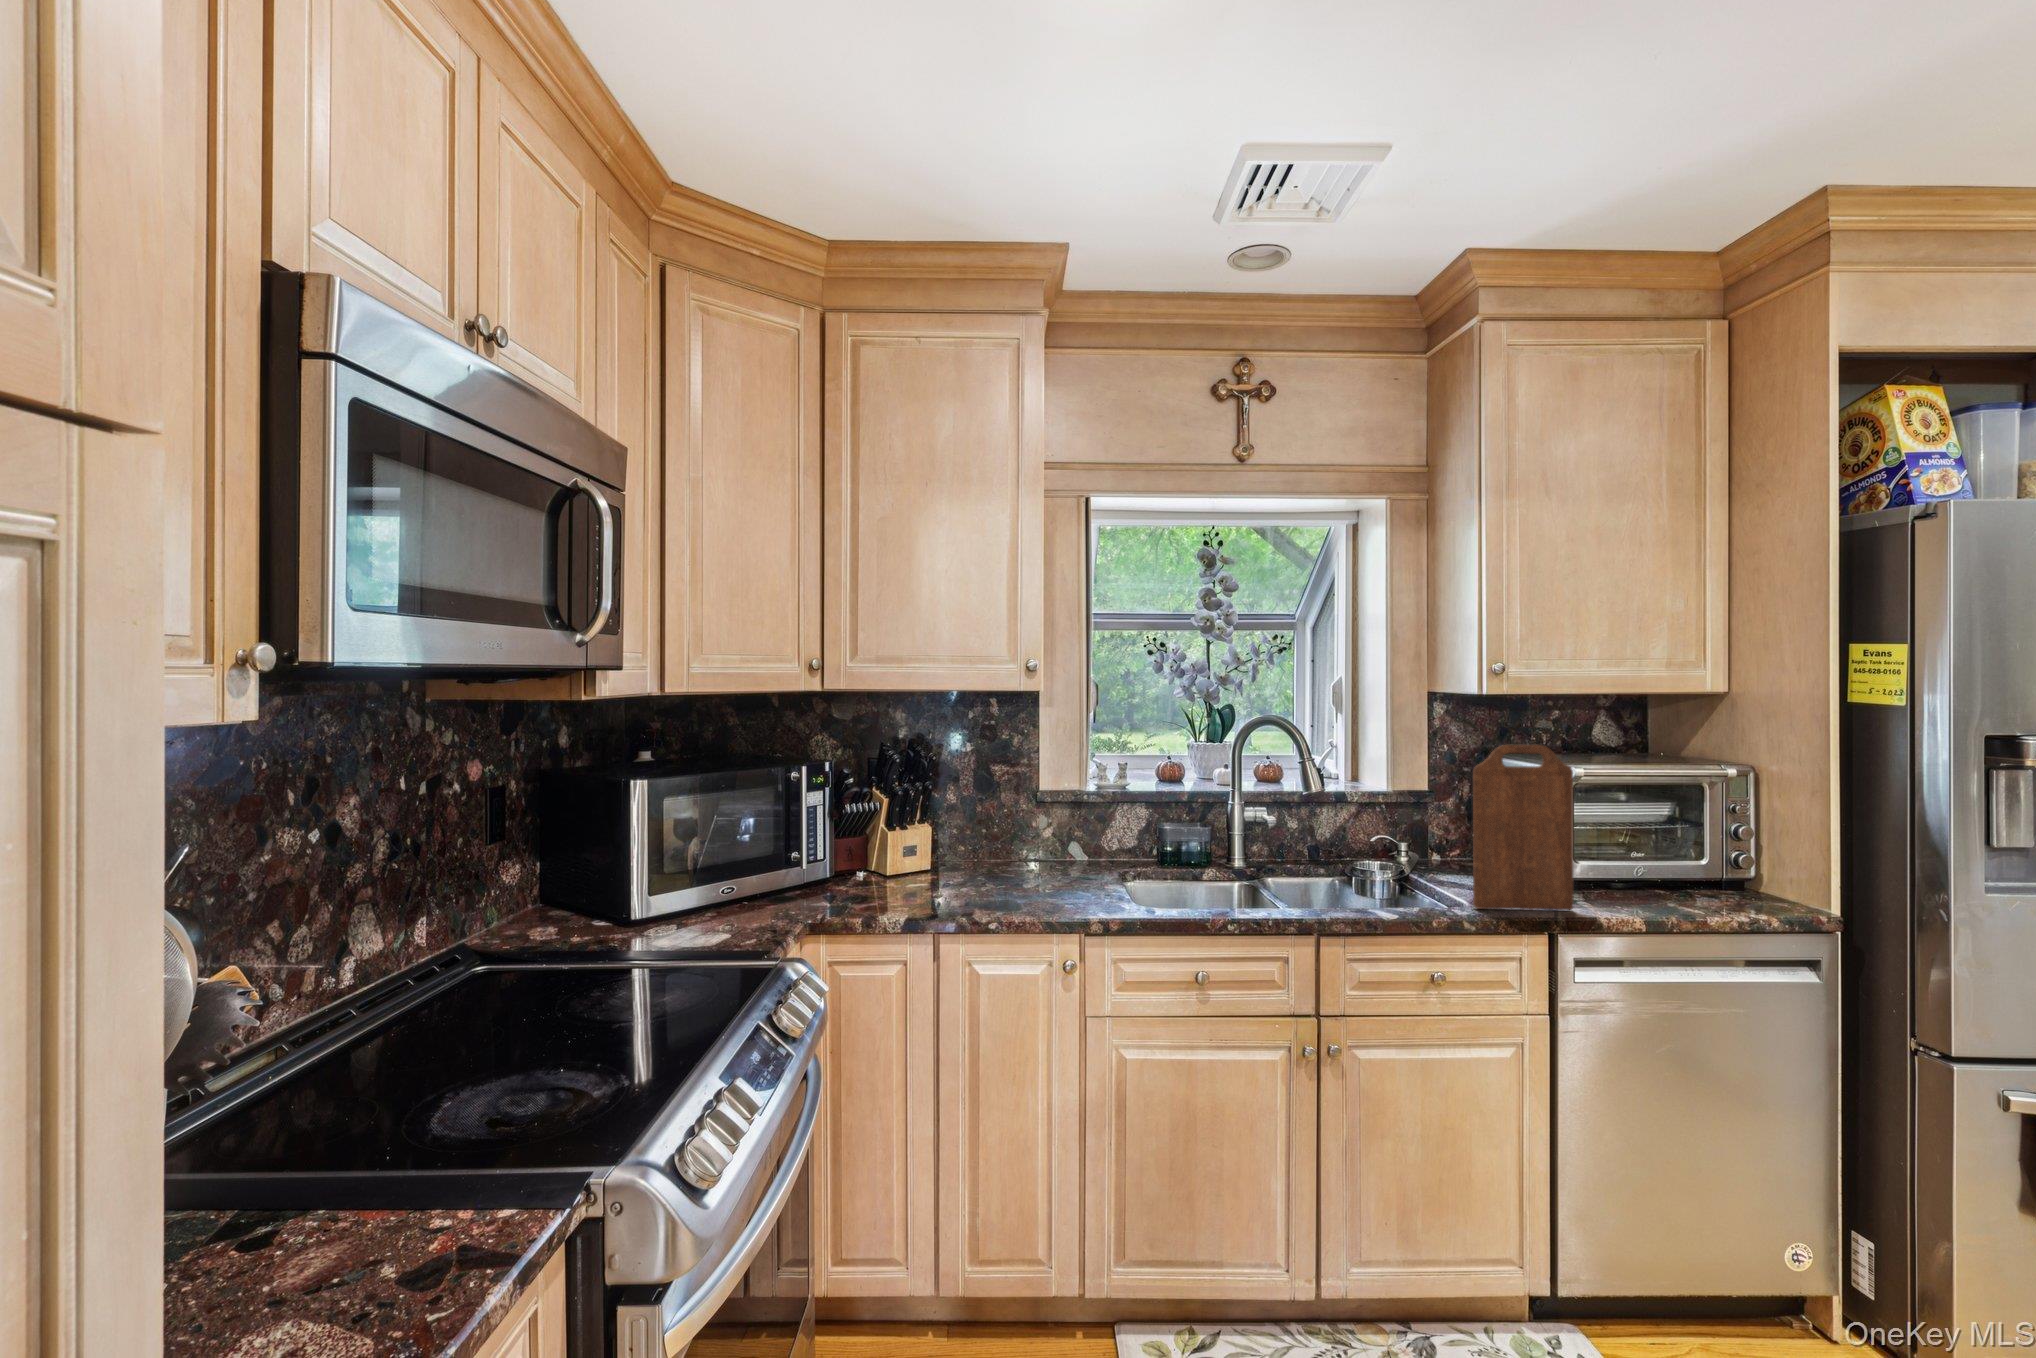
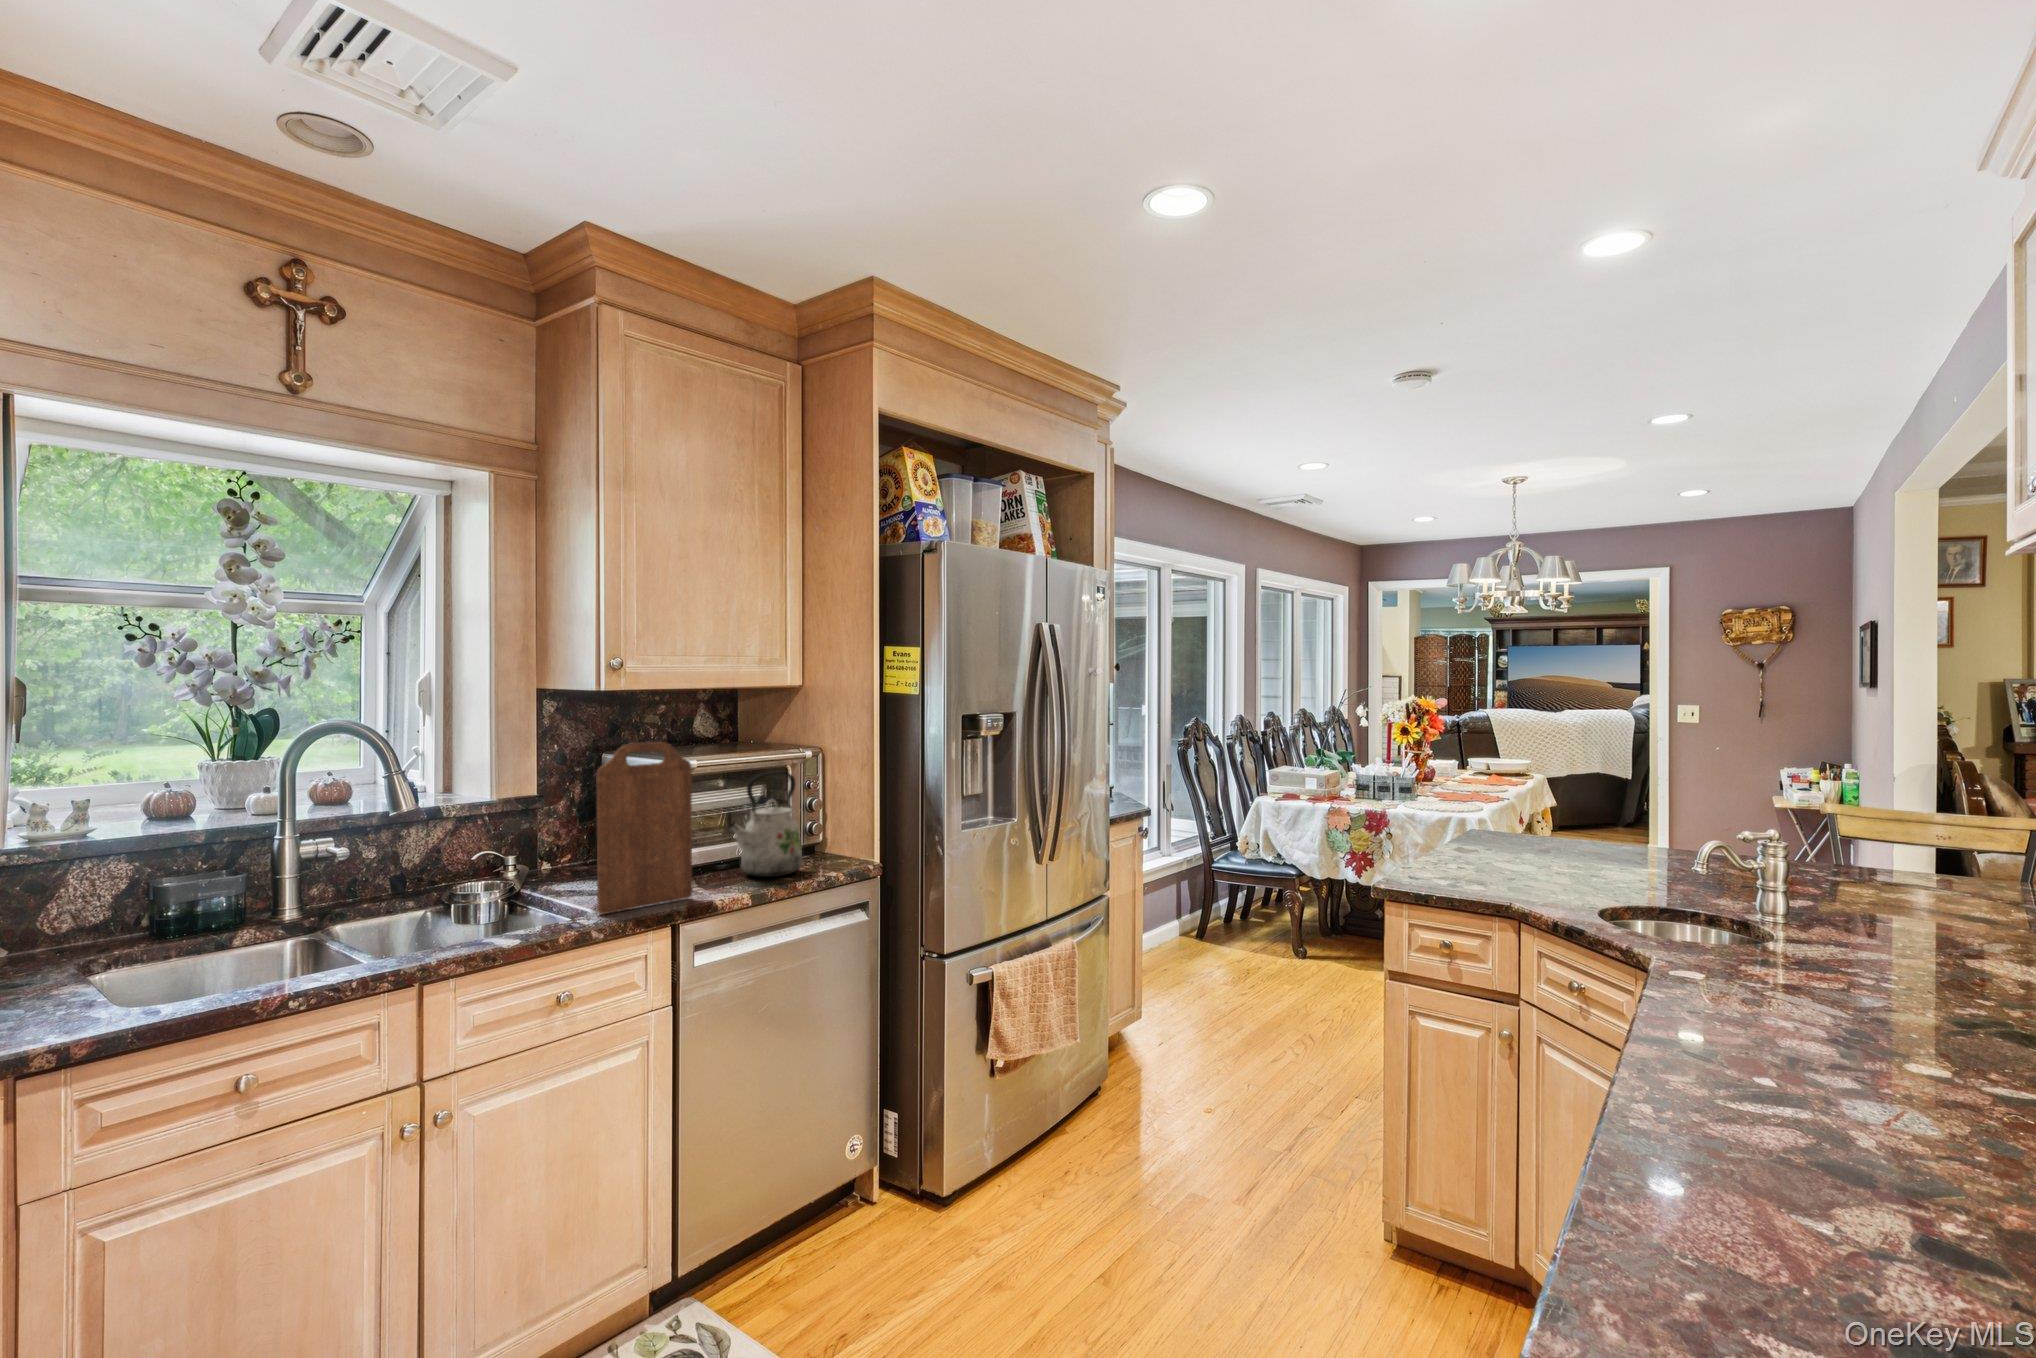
kettle: none [1620,788,1718,907] -> present [729,772,803,877]

